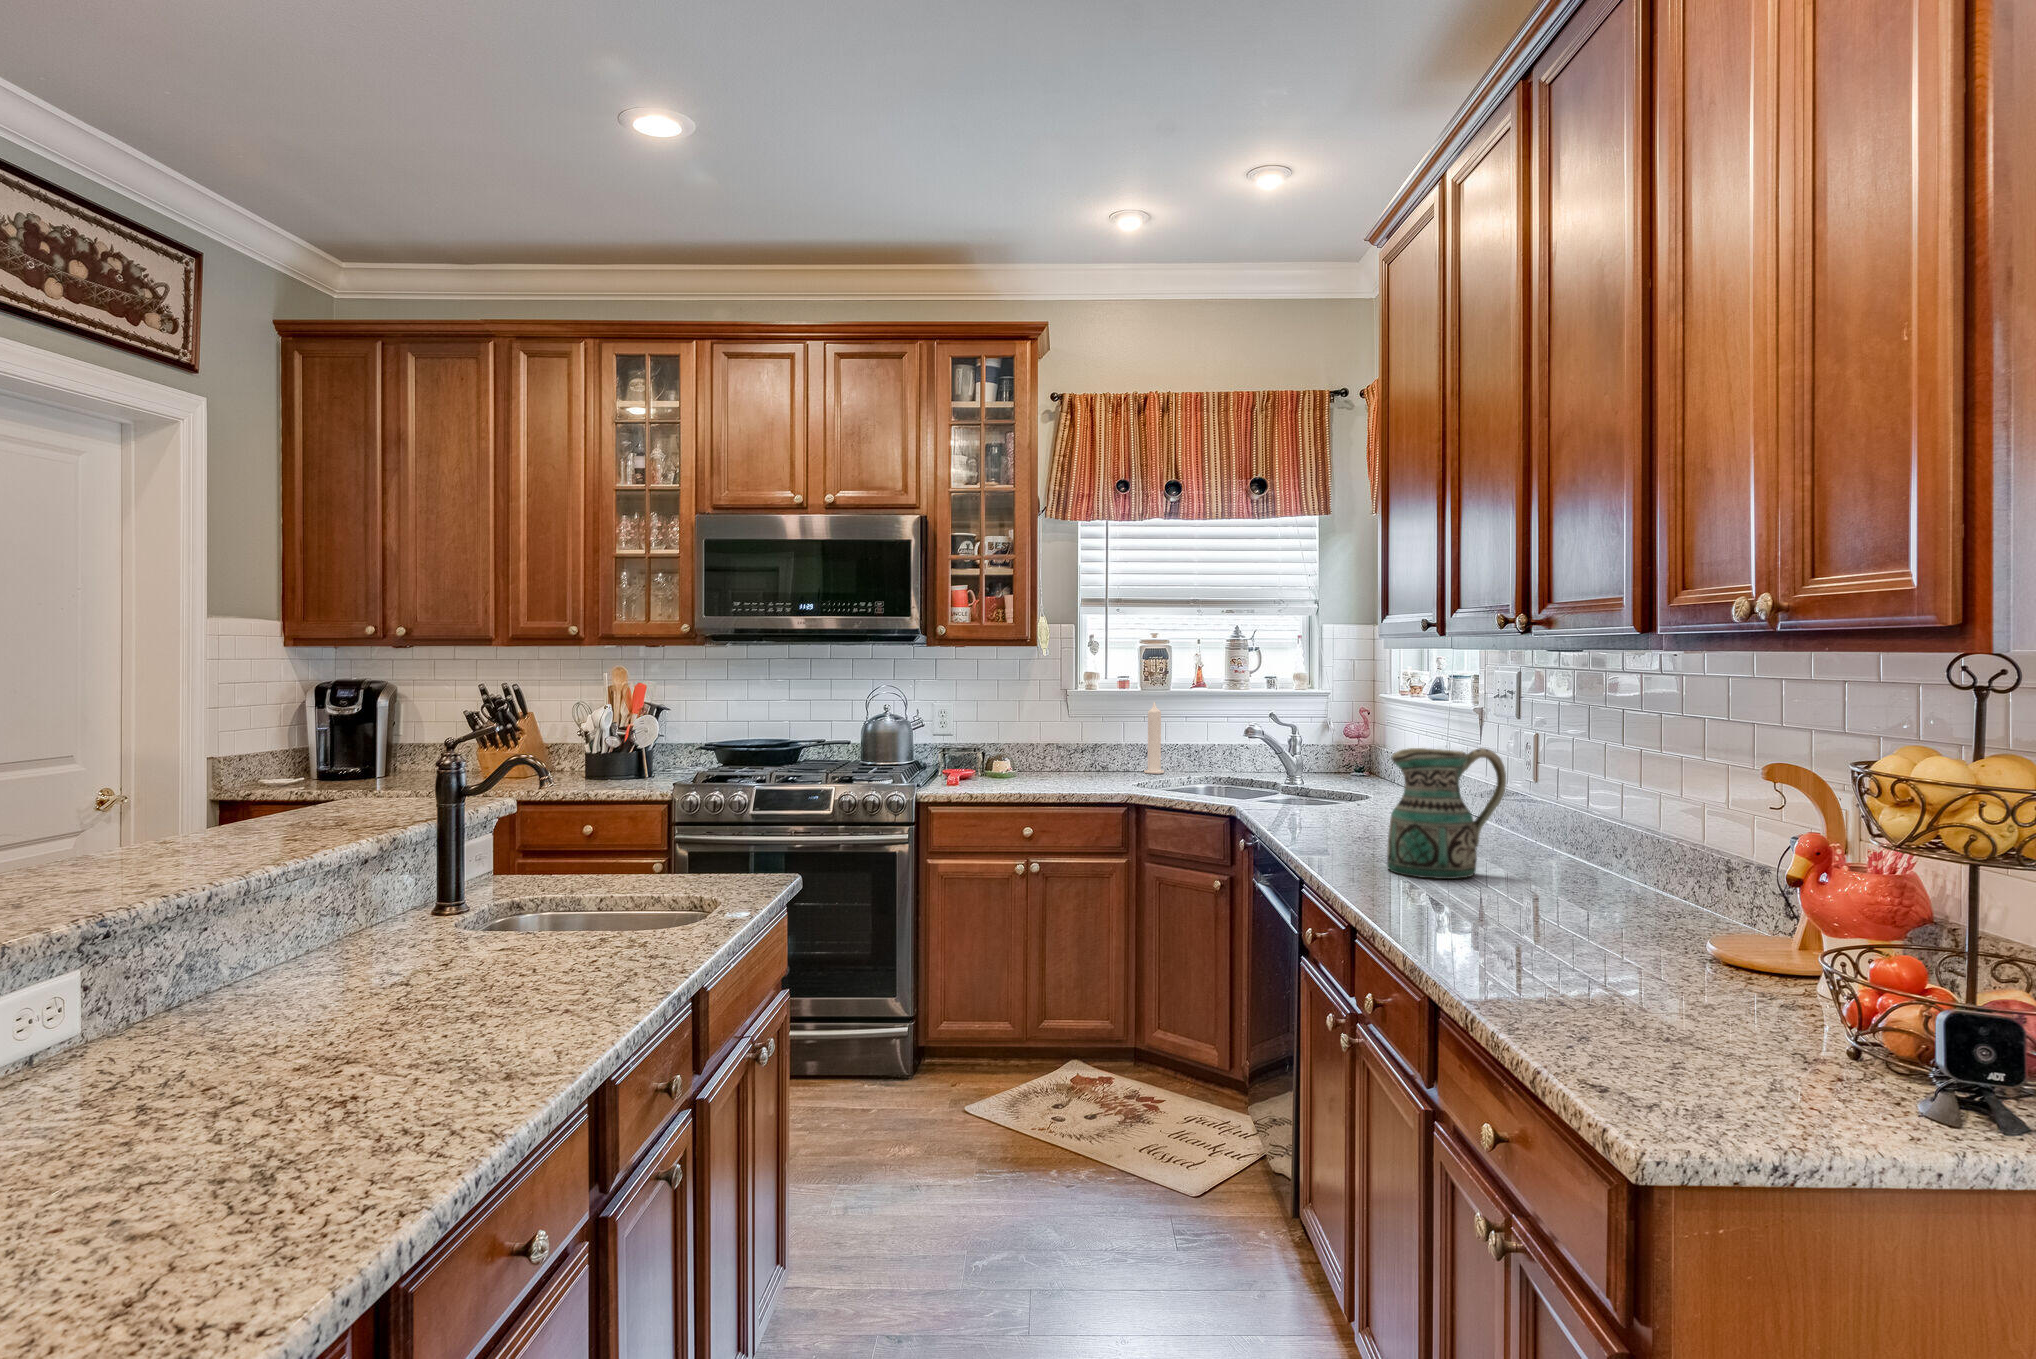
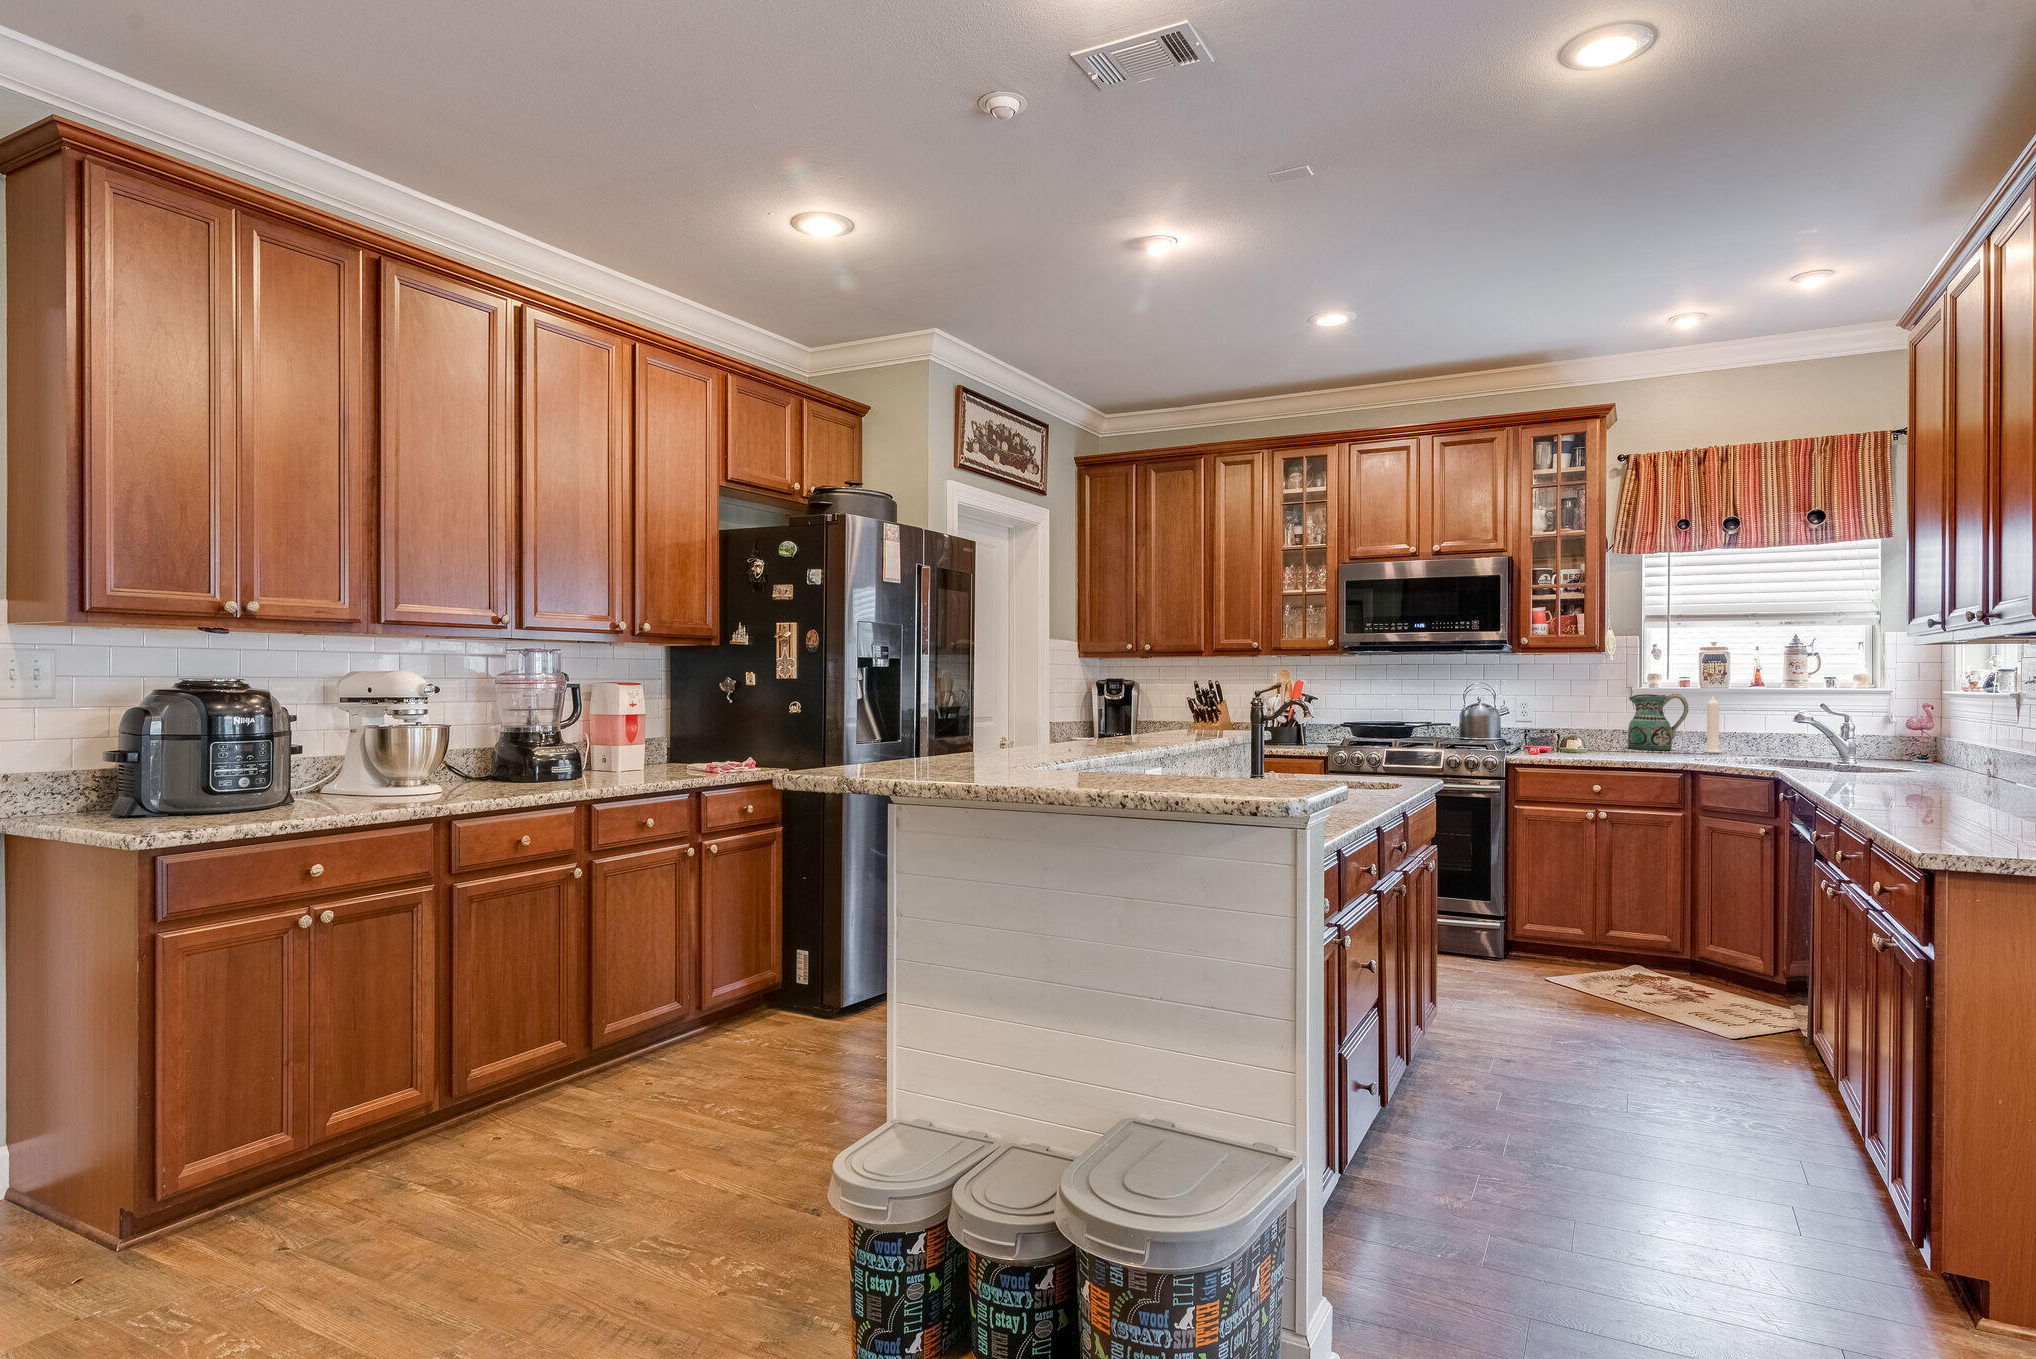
ceramic pitcher: present [1387,748,1506,879] -> present [1628,694,1688,750]

